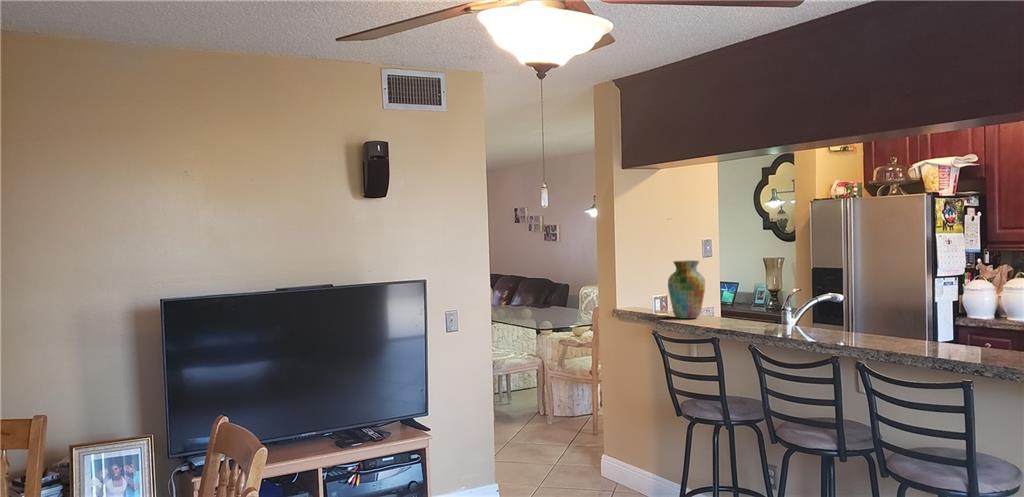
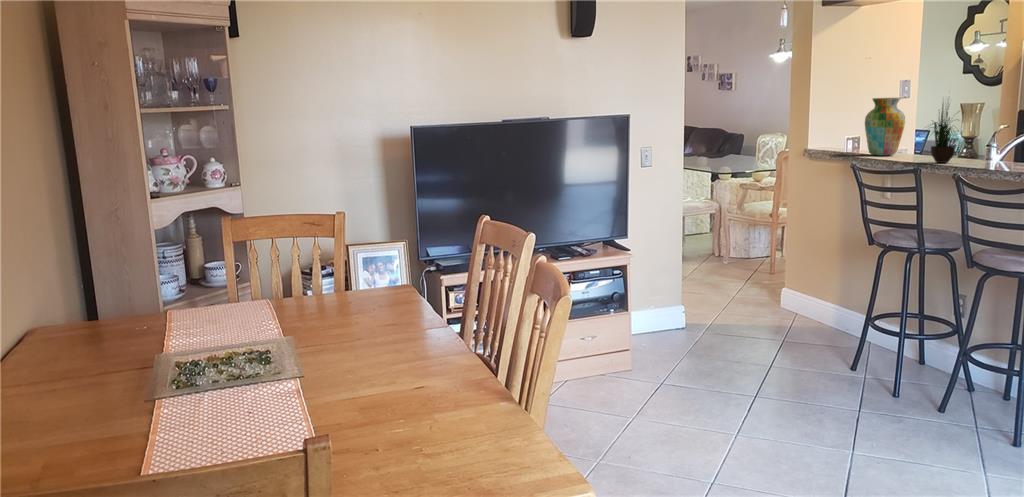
potted plant: none [719,253,757,329] -> present [931,105,955,163]

